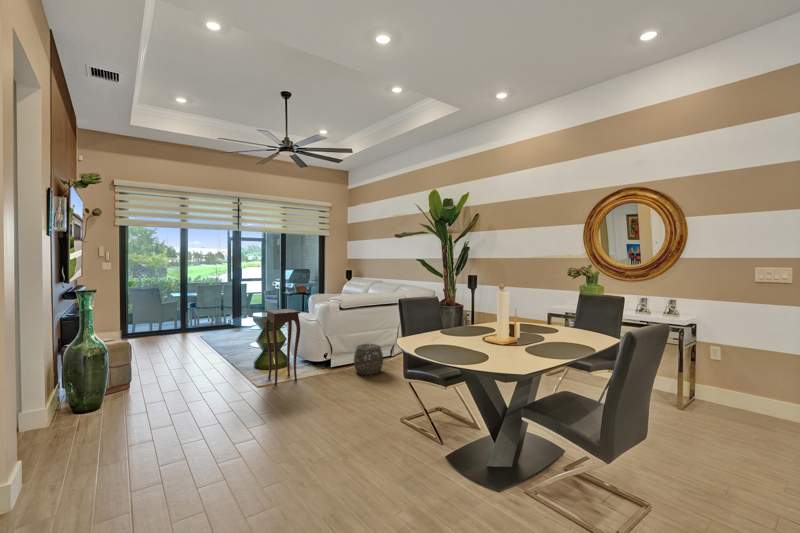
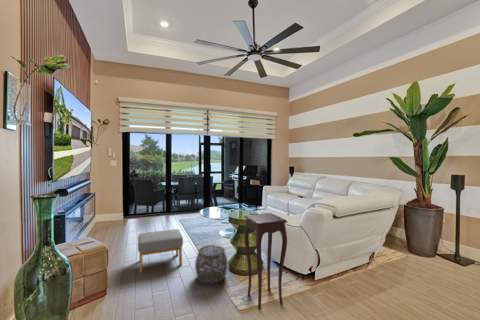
footstool: none [156,335,207,374] -> present [138,229,183,273]
woven basket: present [354,344,384,375] -> present [195,245,228,284]

